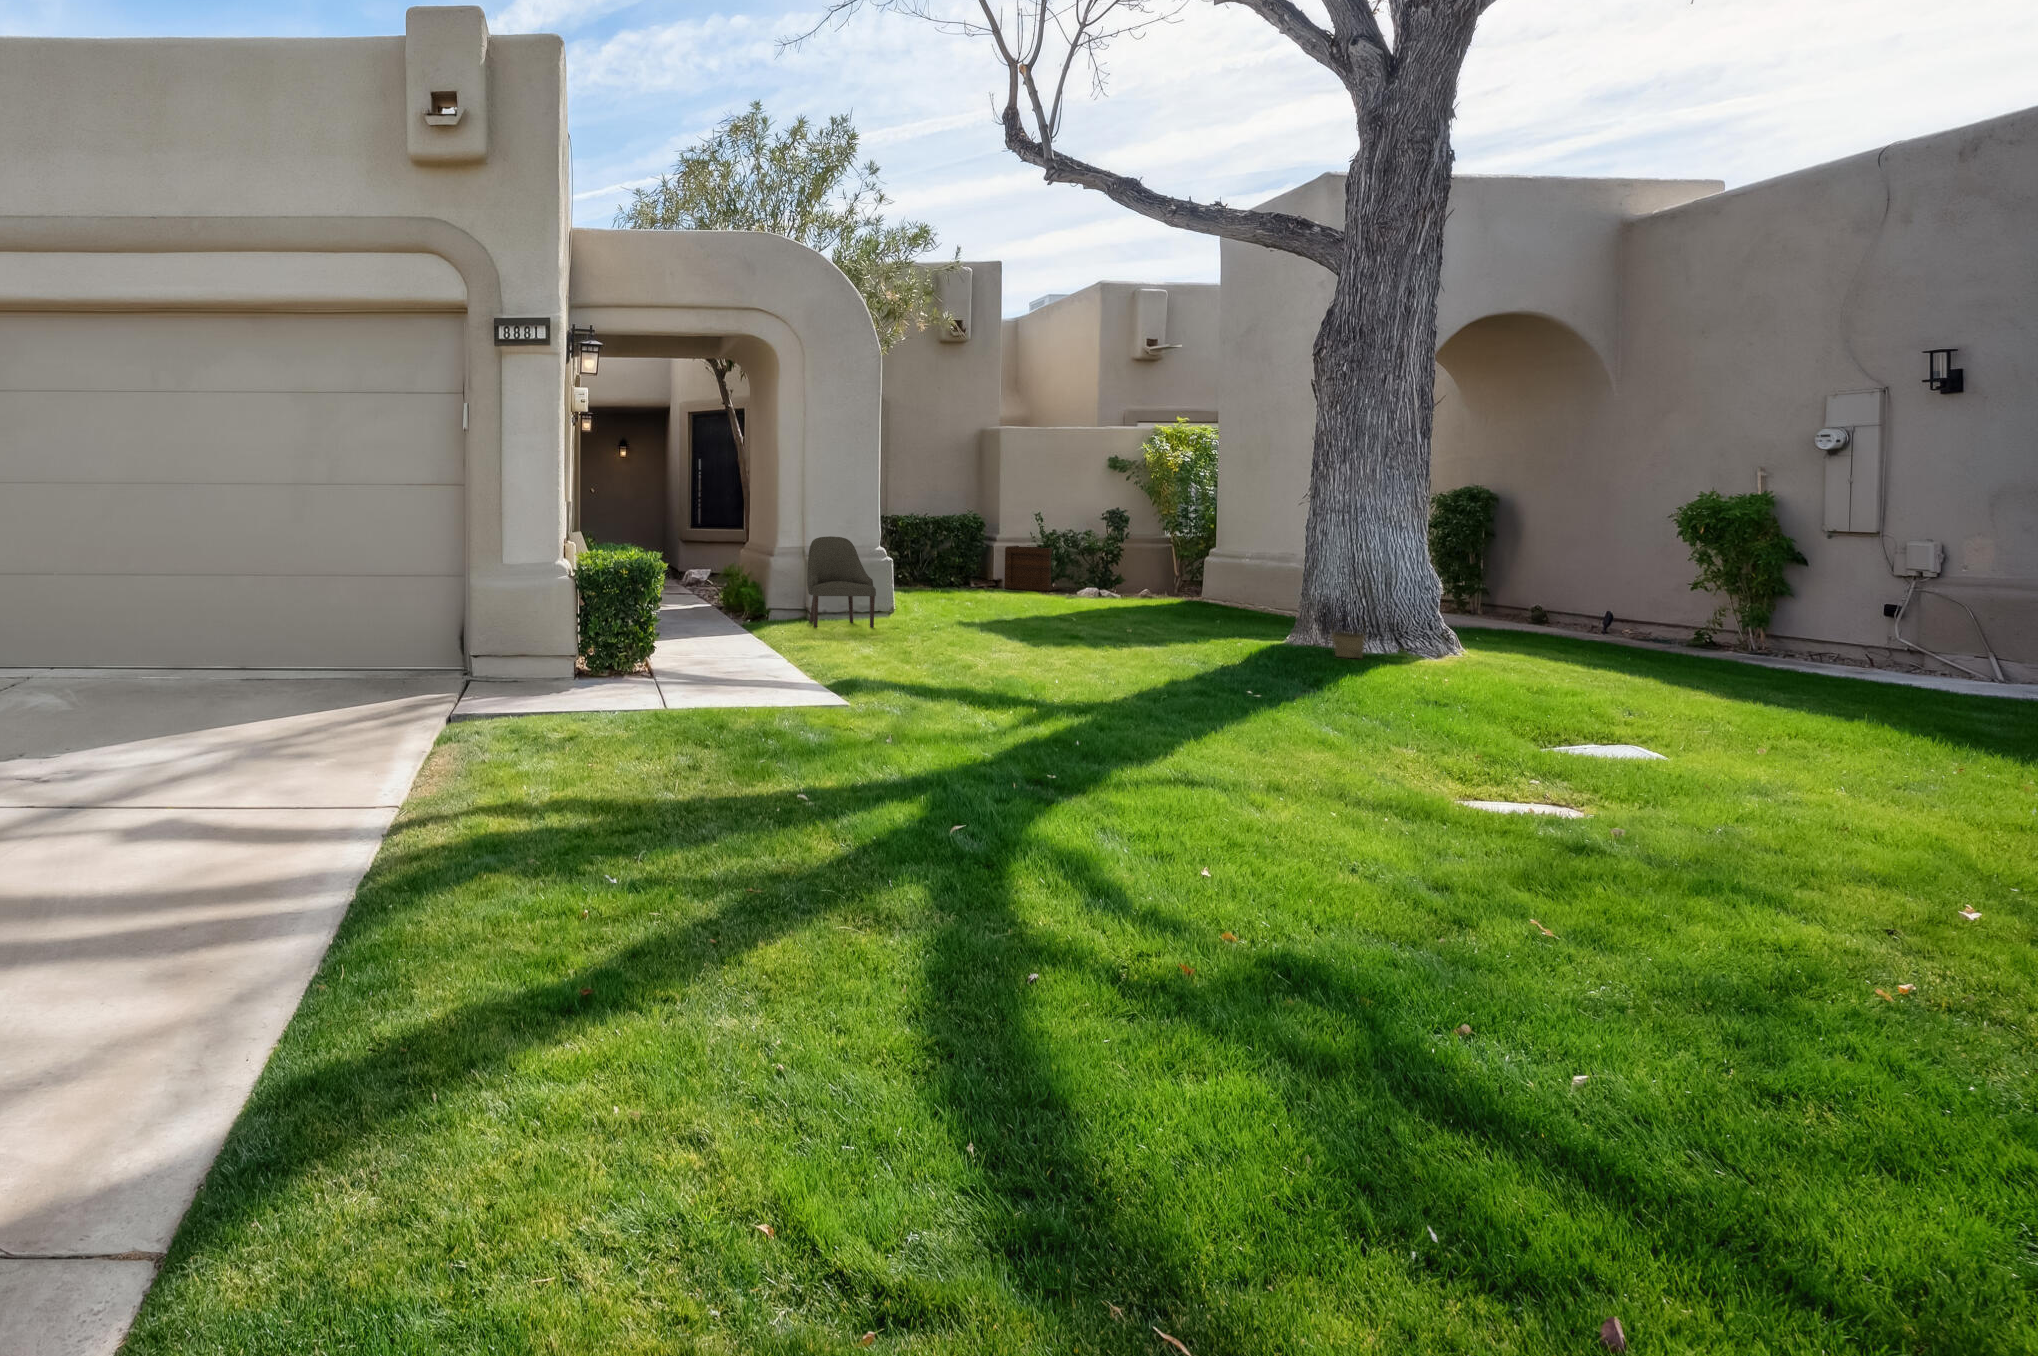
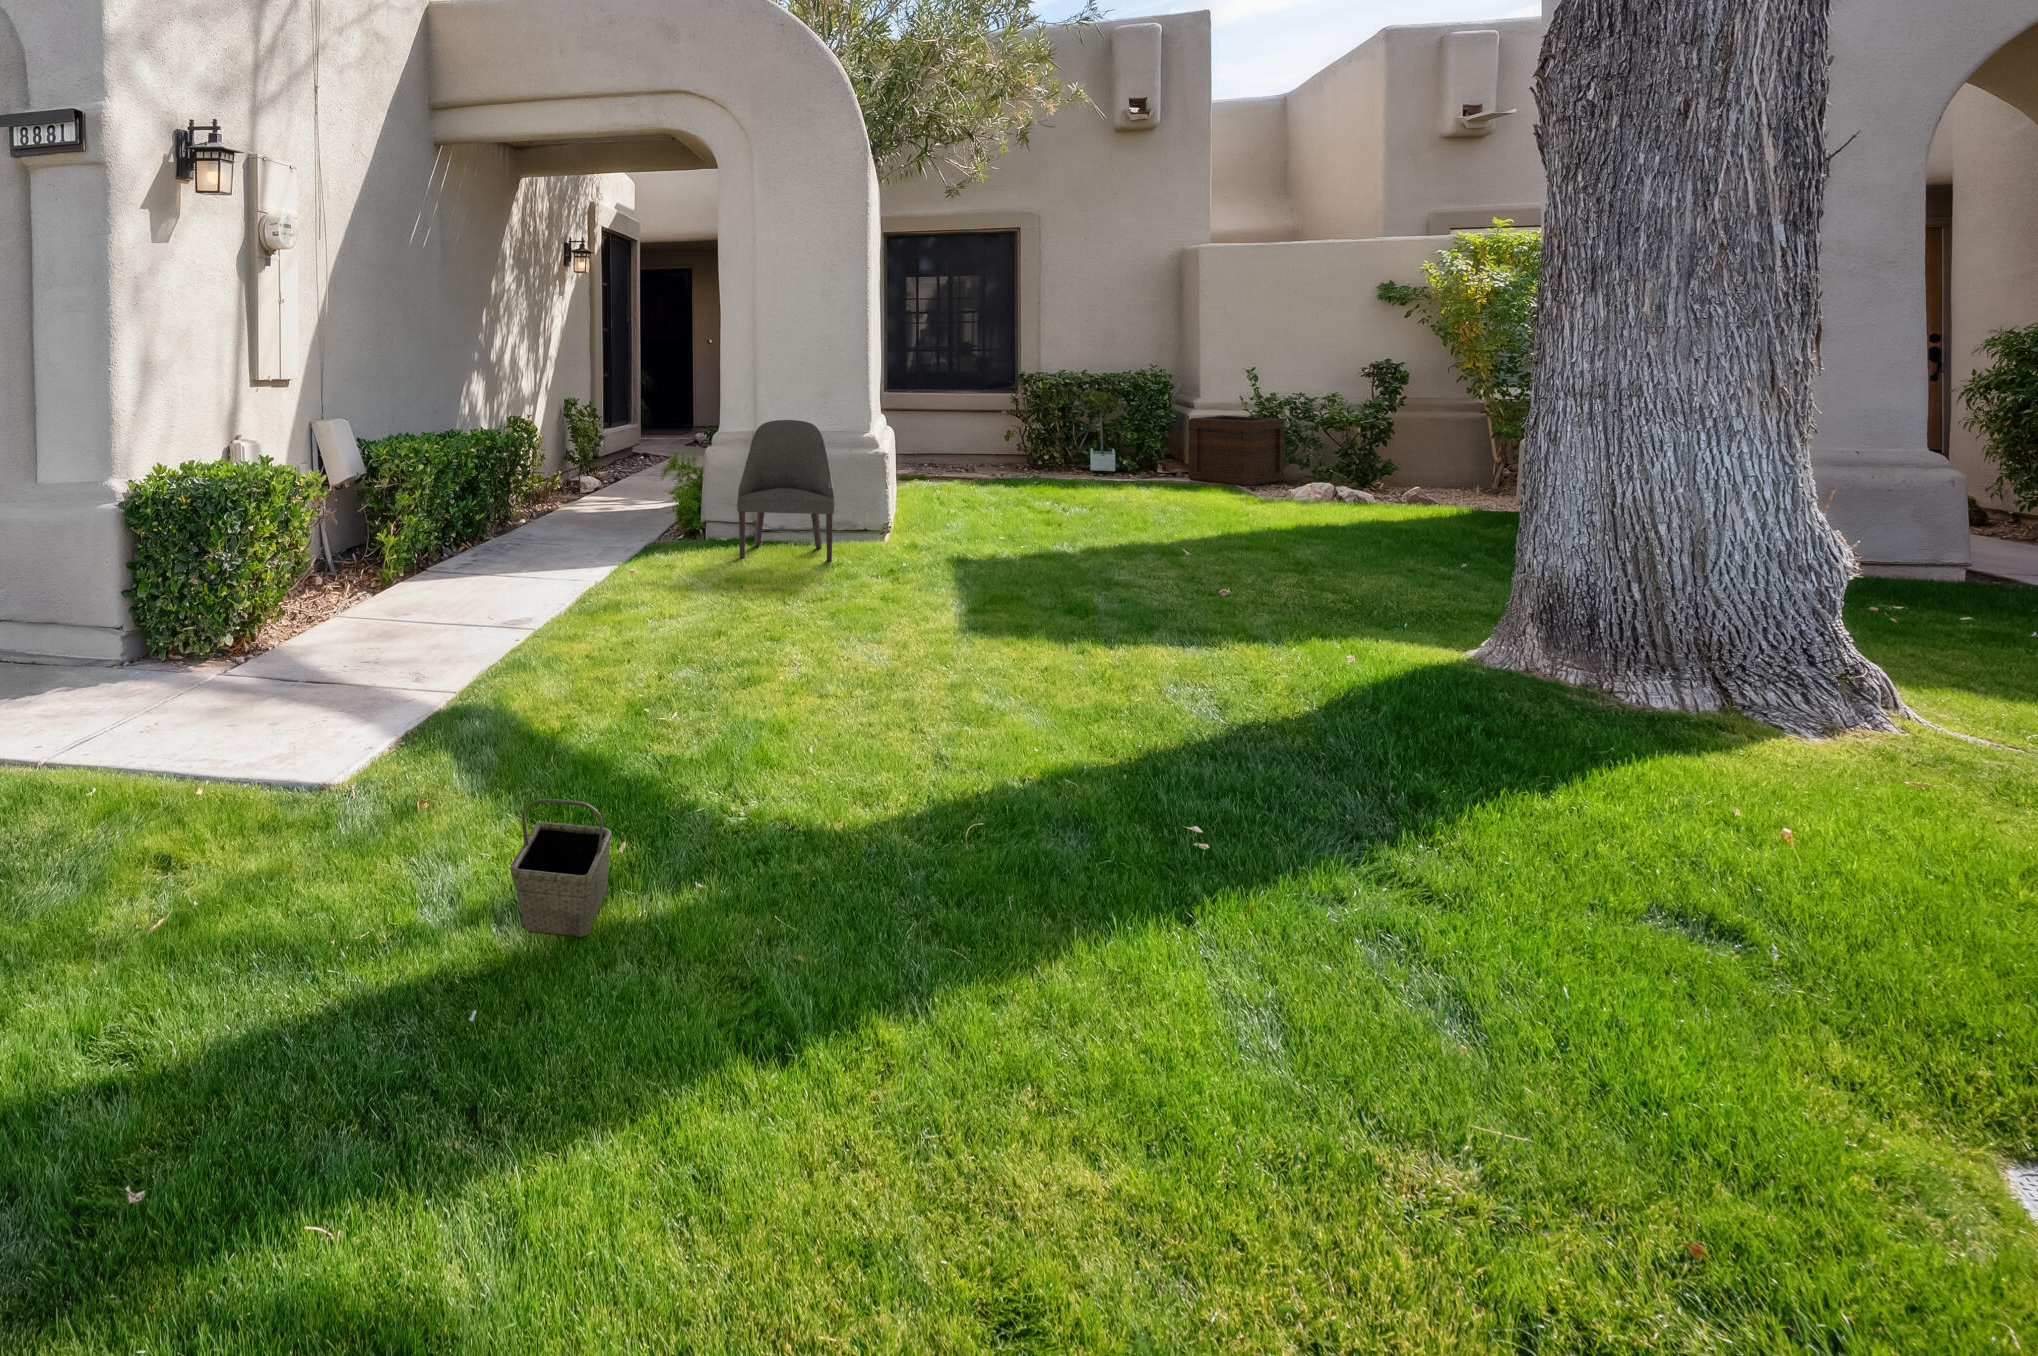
potted tree: none [926,527,952,586] -> present [1080,389,1118,471]
basket: present [1331,628,1365,659] -> present [510,798,612,937]

